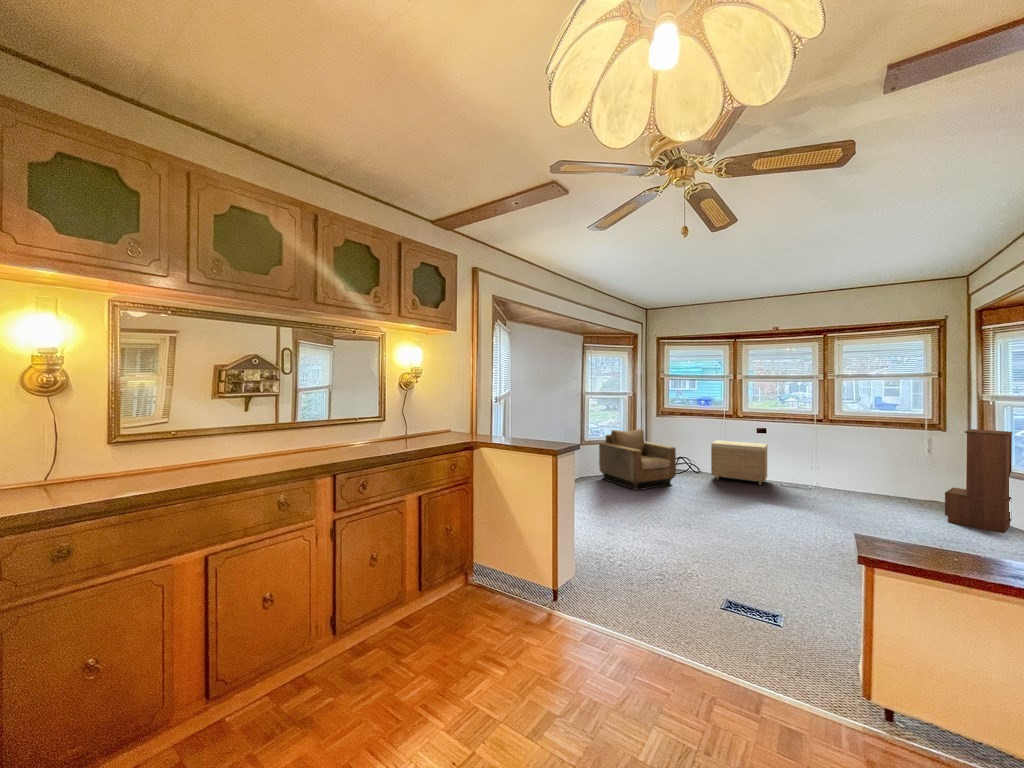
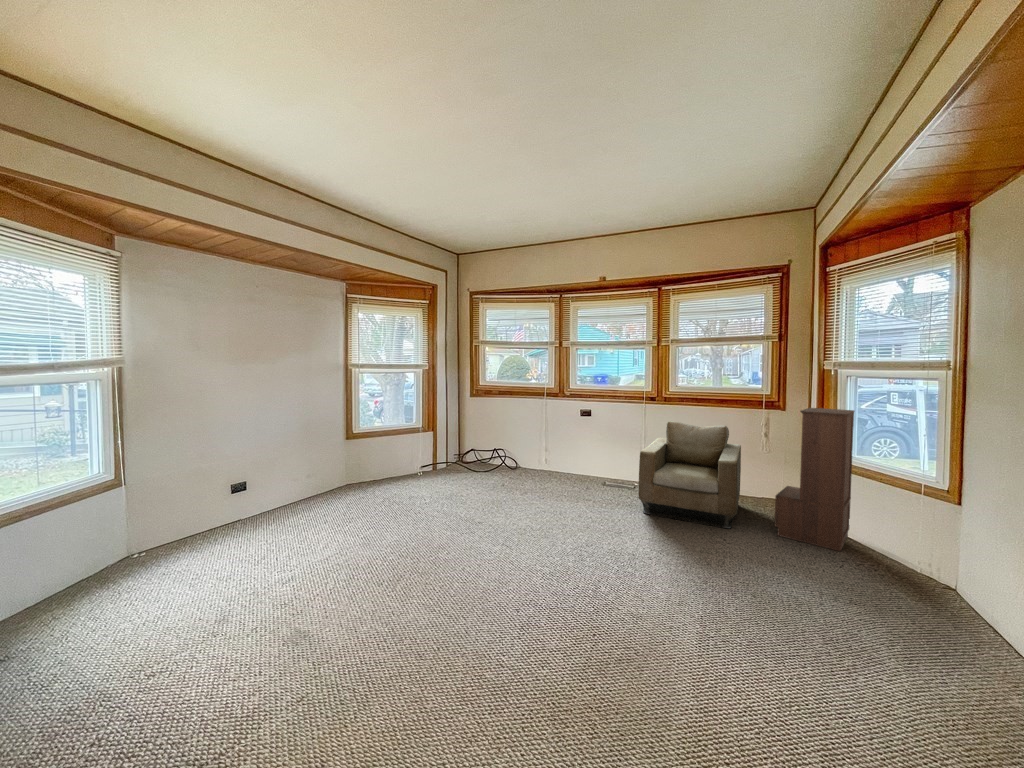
armchair: present [599,429,676,490] -> present [639,421,741,528]
storage bench: present [711,440,767,485] -> none [523,427,593,485]

